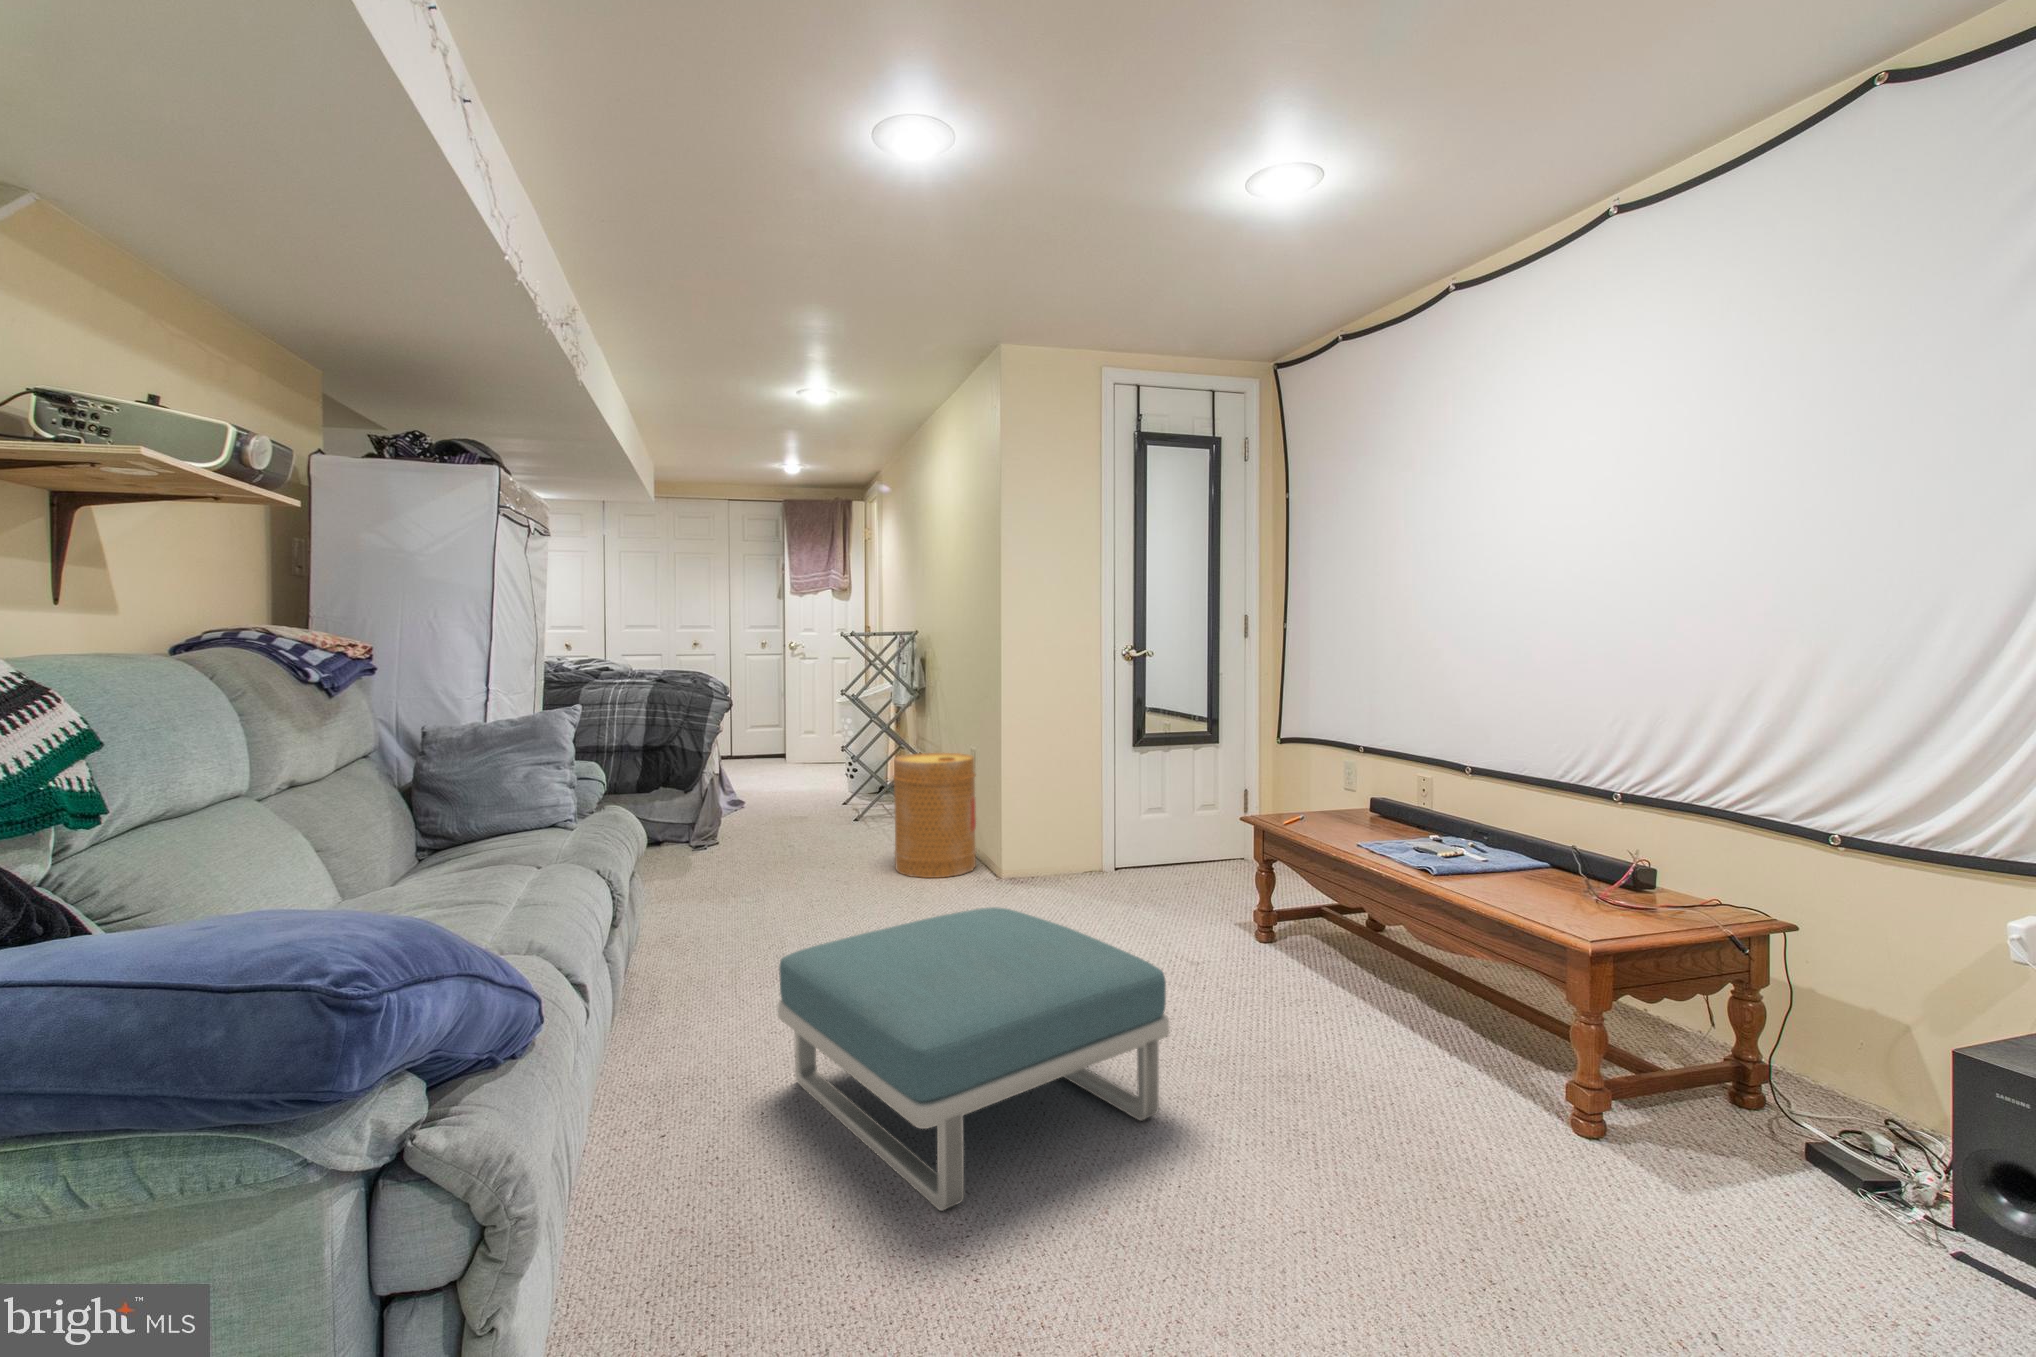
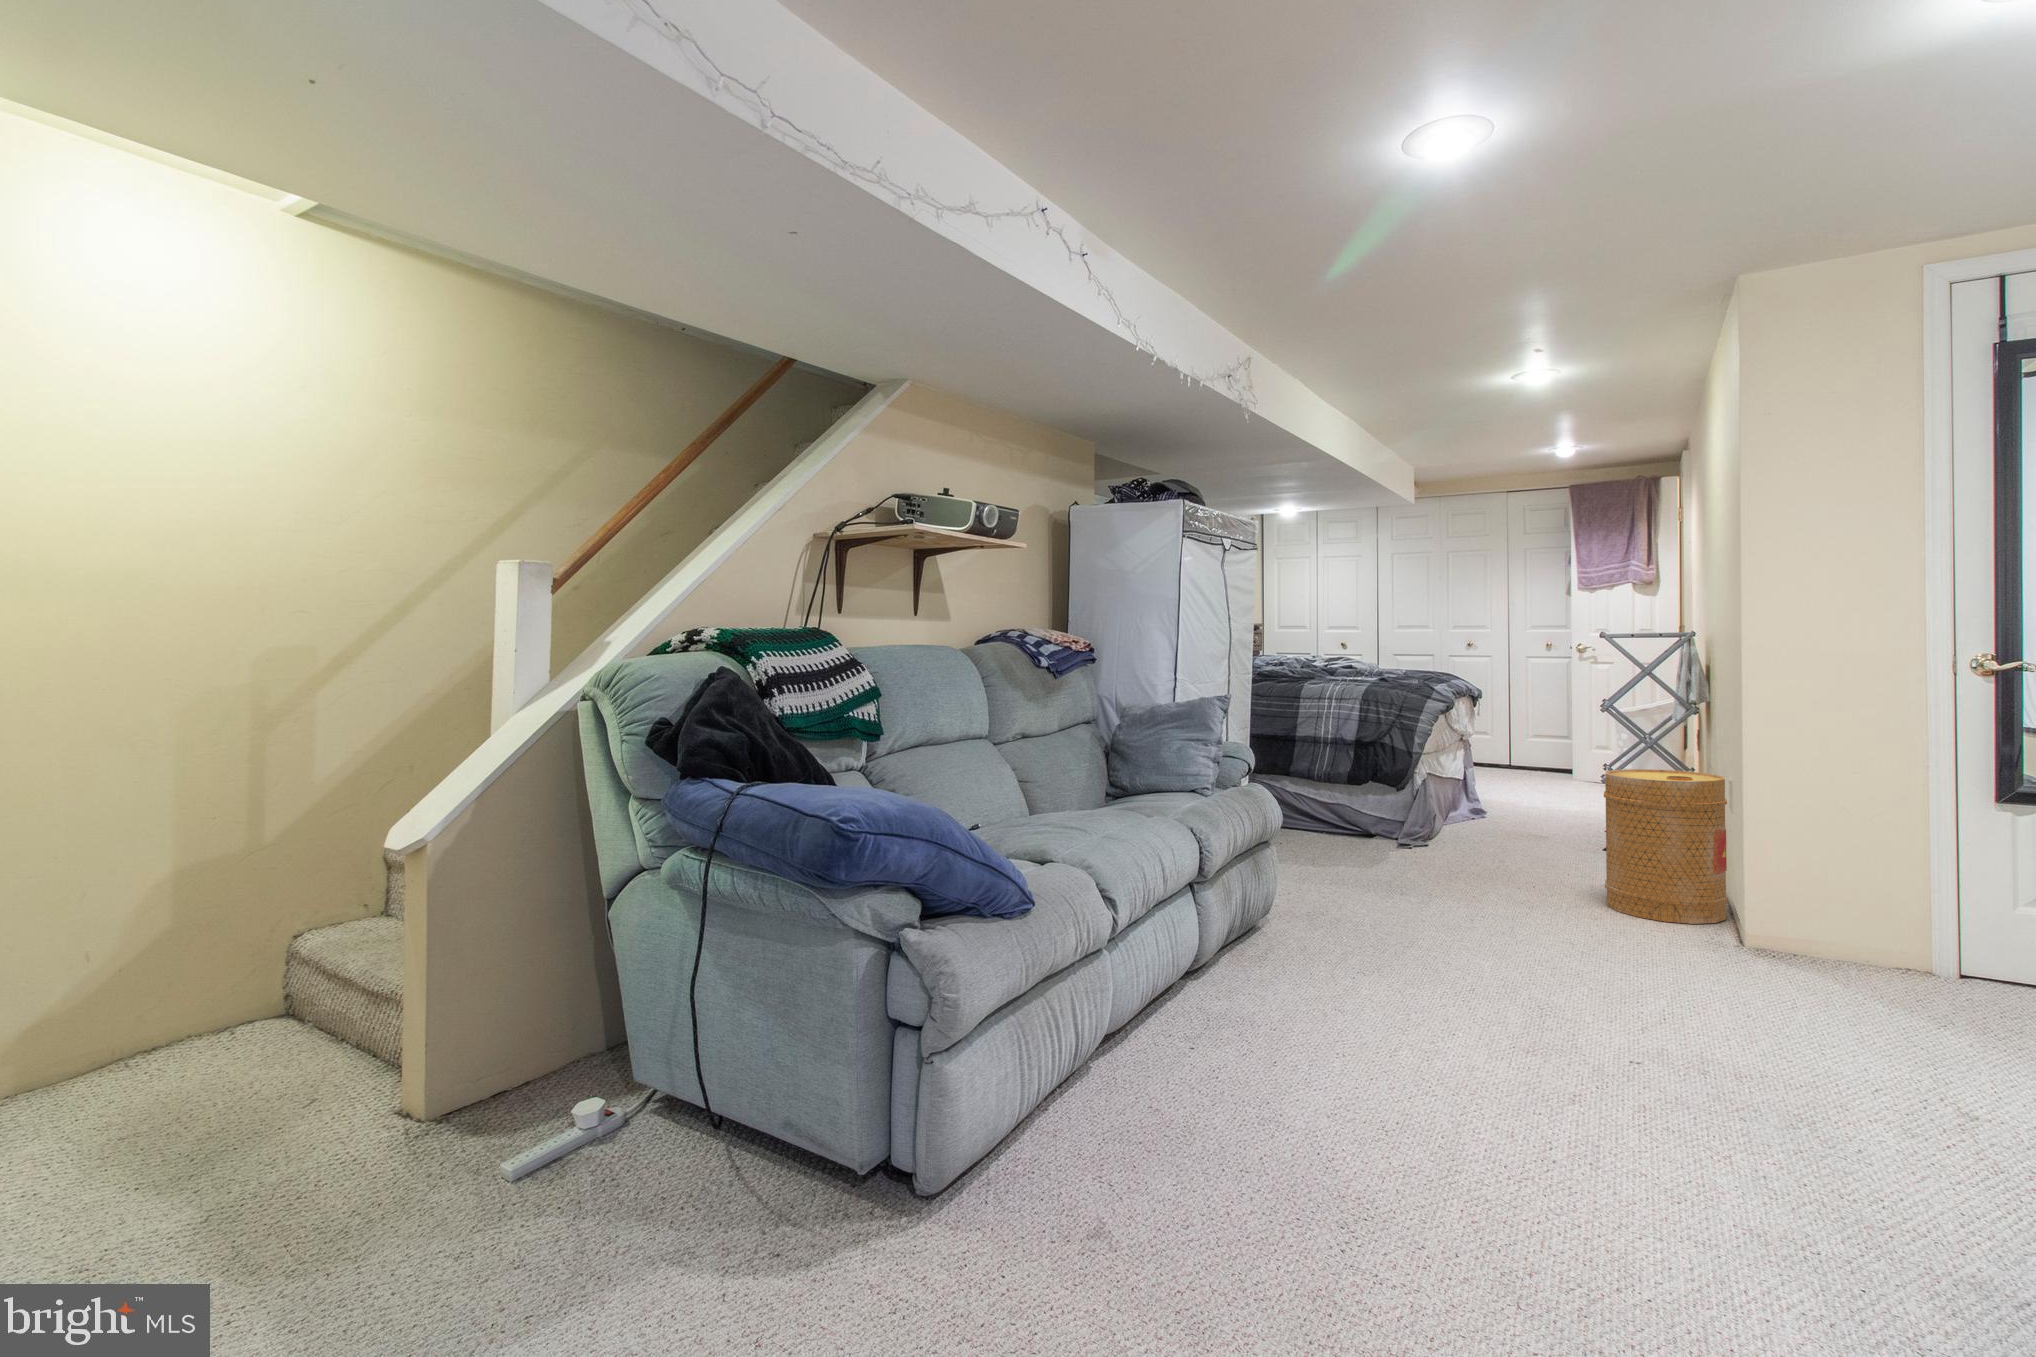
footstool: present [778,907,1169,1211] -> none [1291,924,1741,1250]

